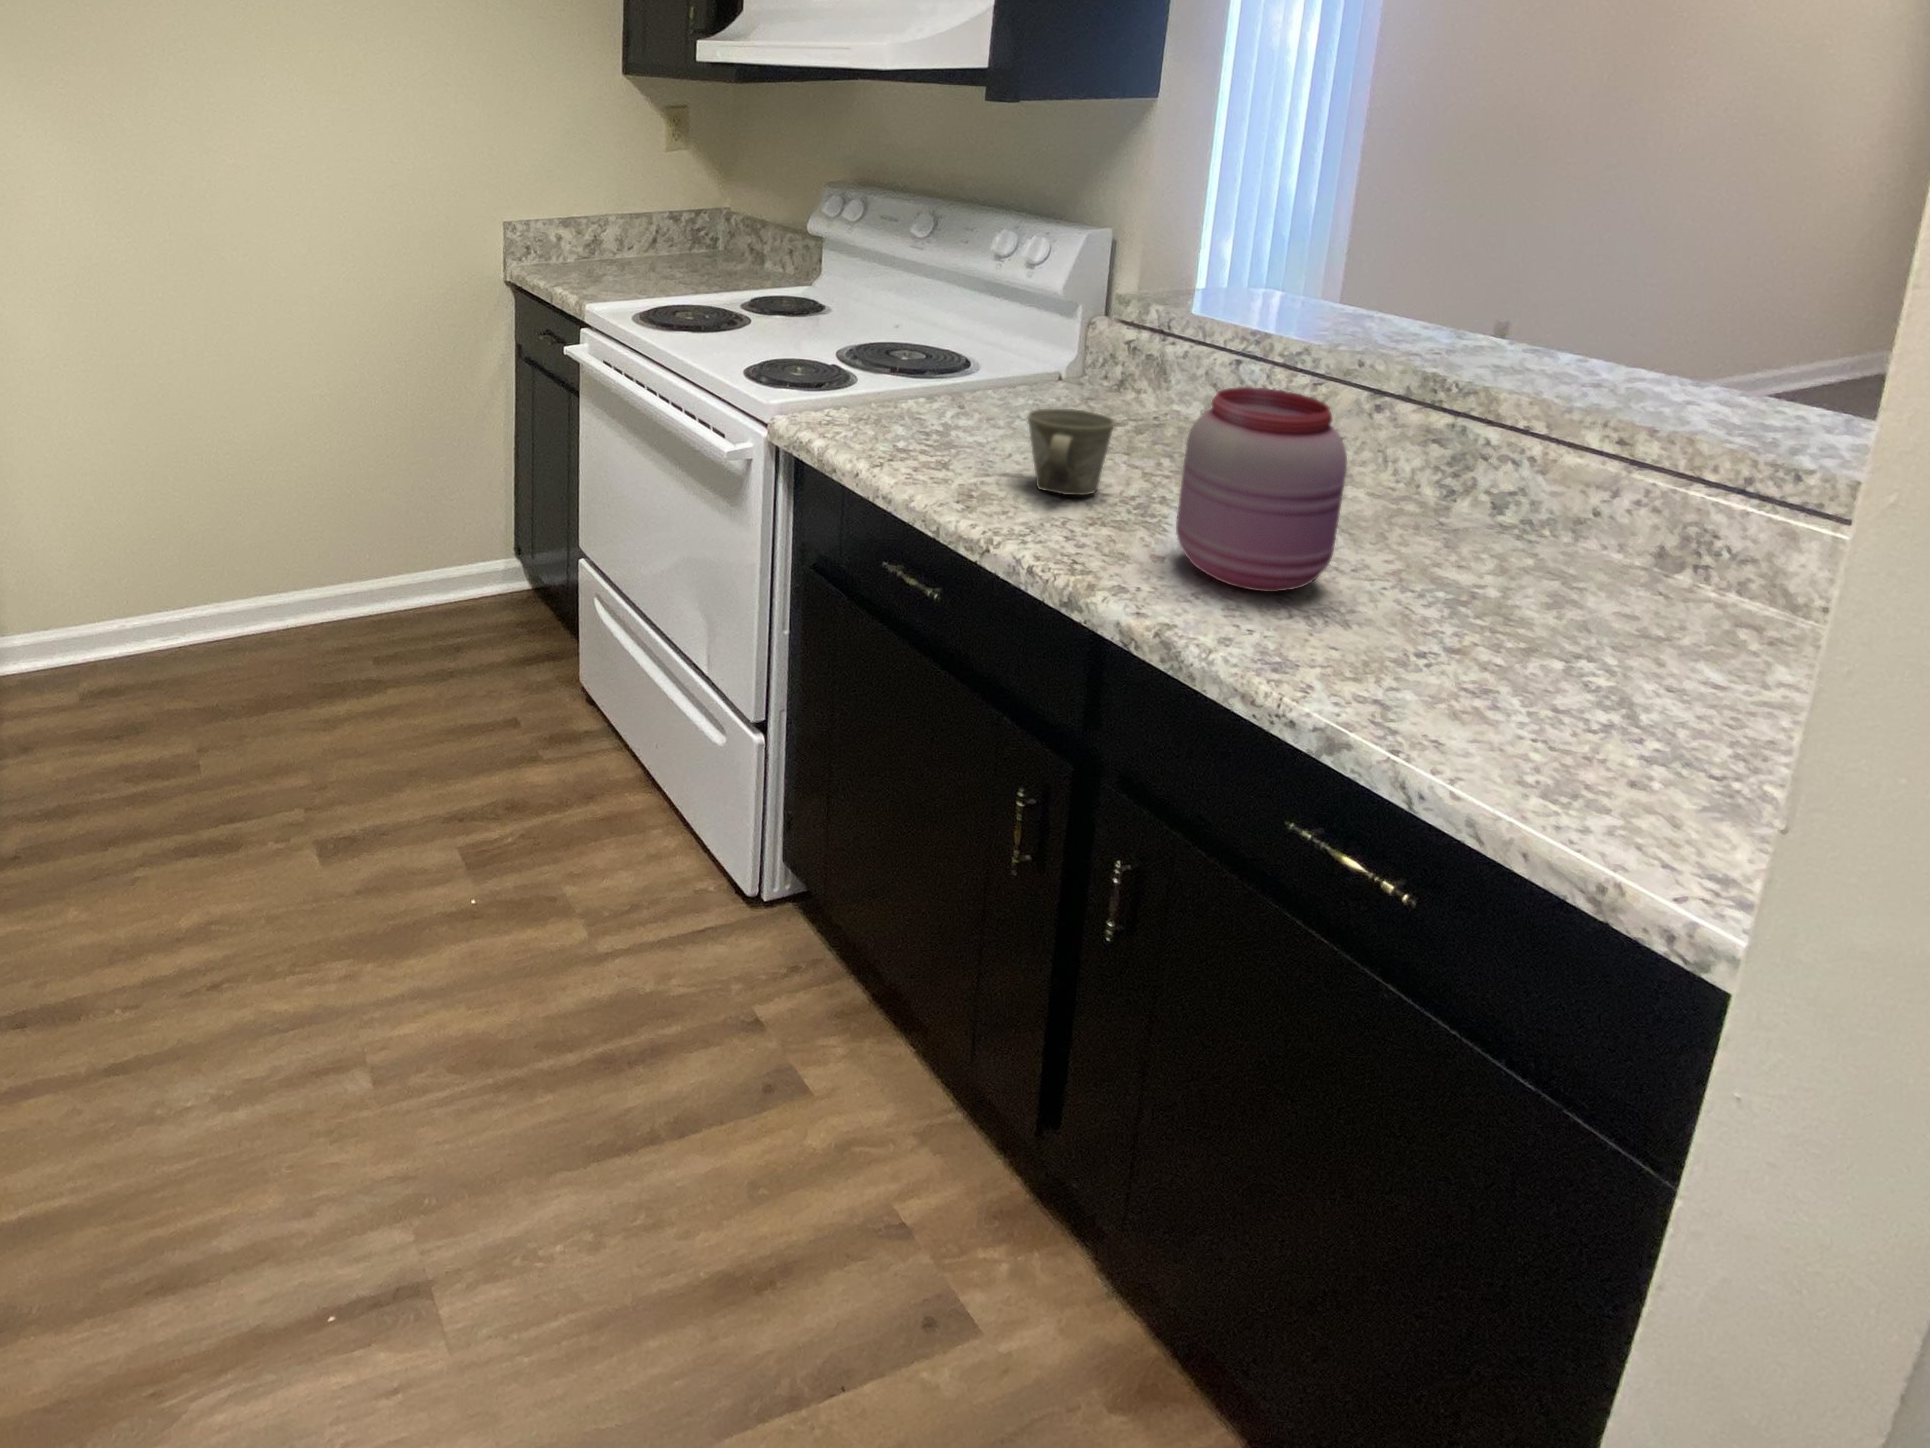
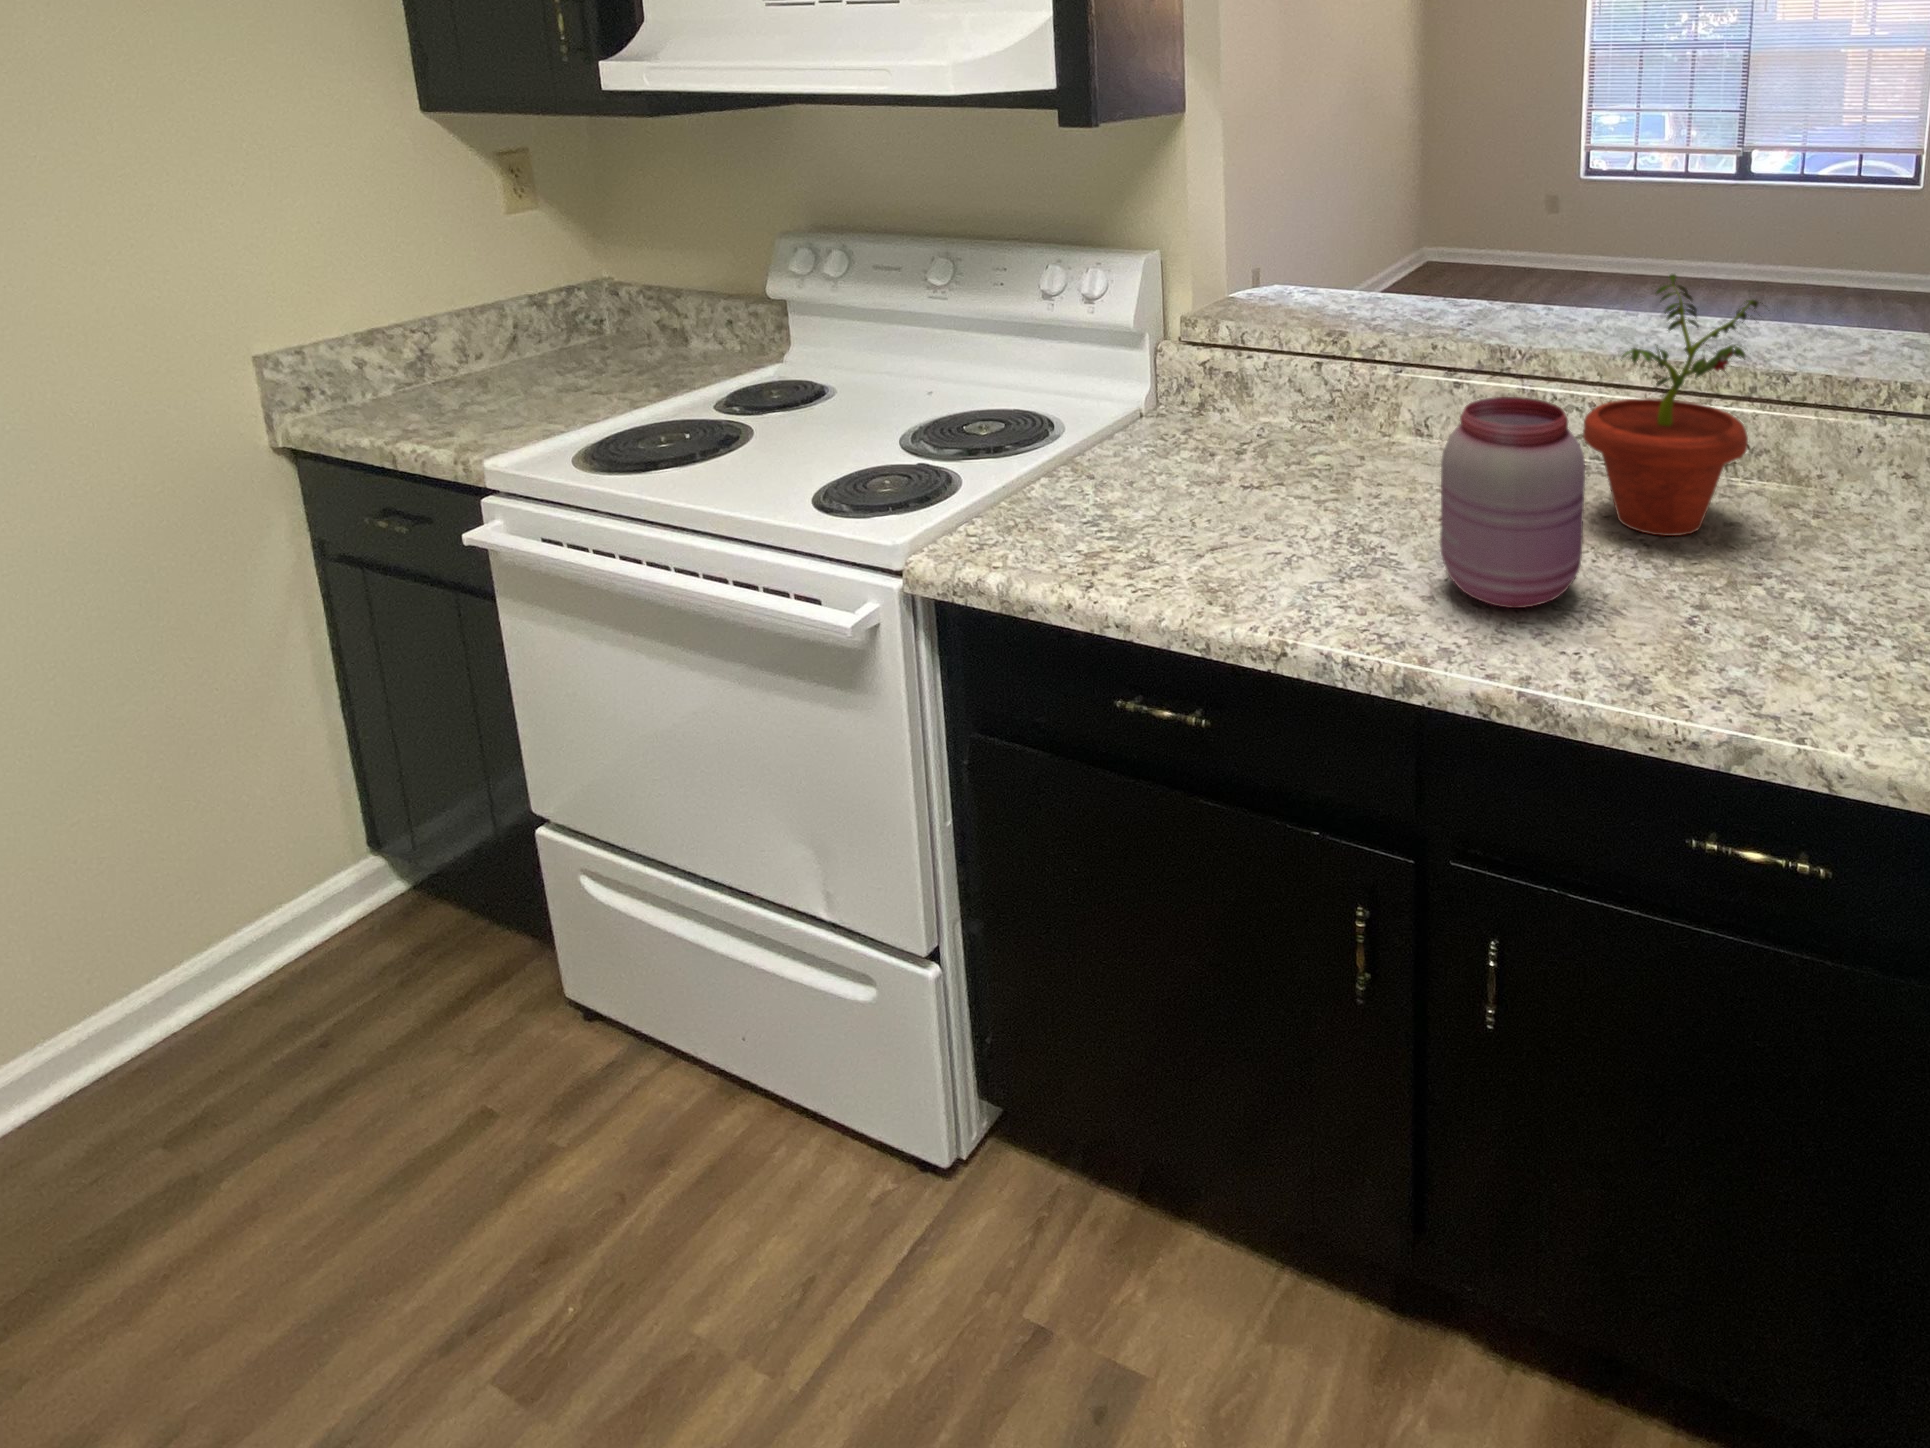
potted plant: none [1435,314,1724,607] -> present [1583,274,1763,536]
mug: present [1028,409,1115,495] -> none [1232,456,1322,559]

